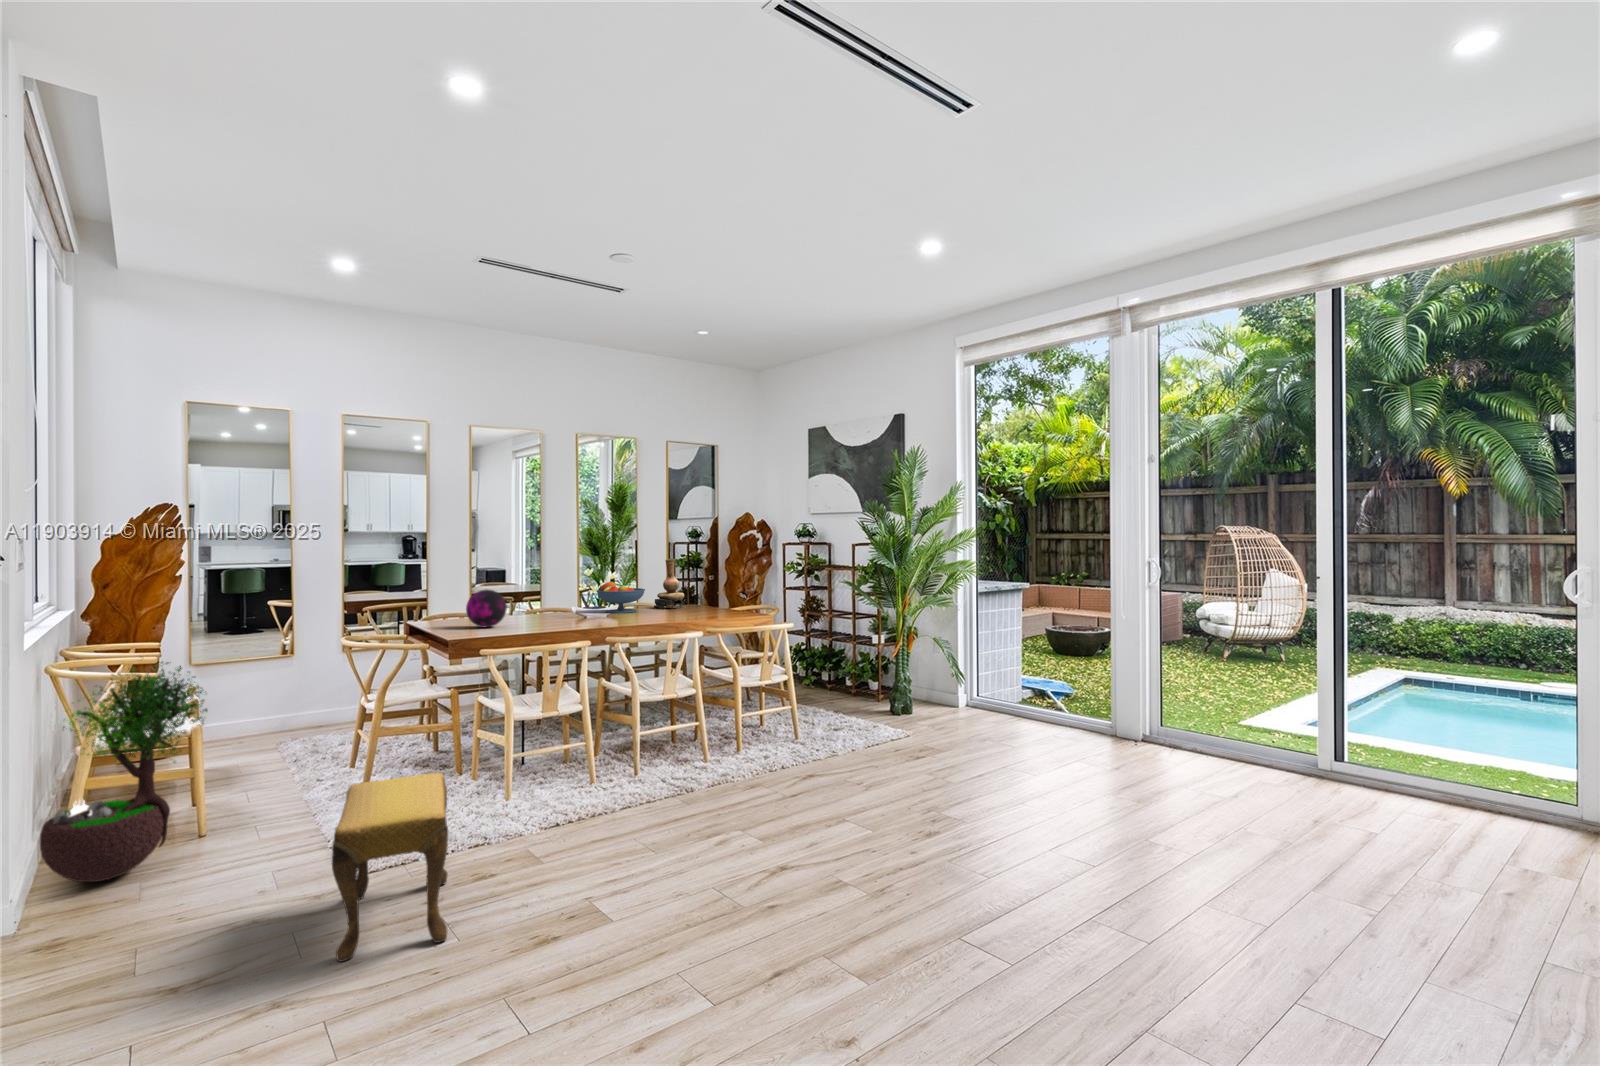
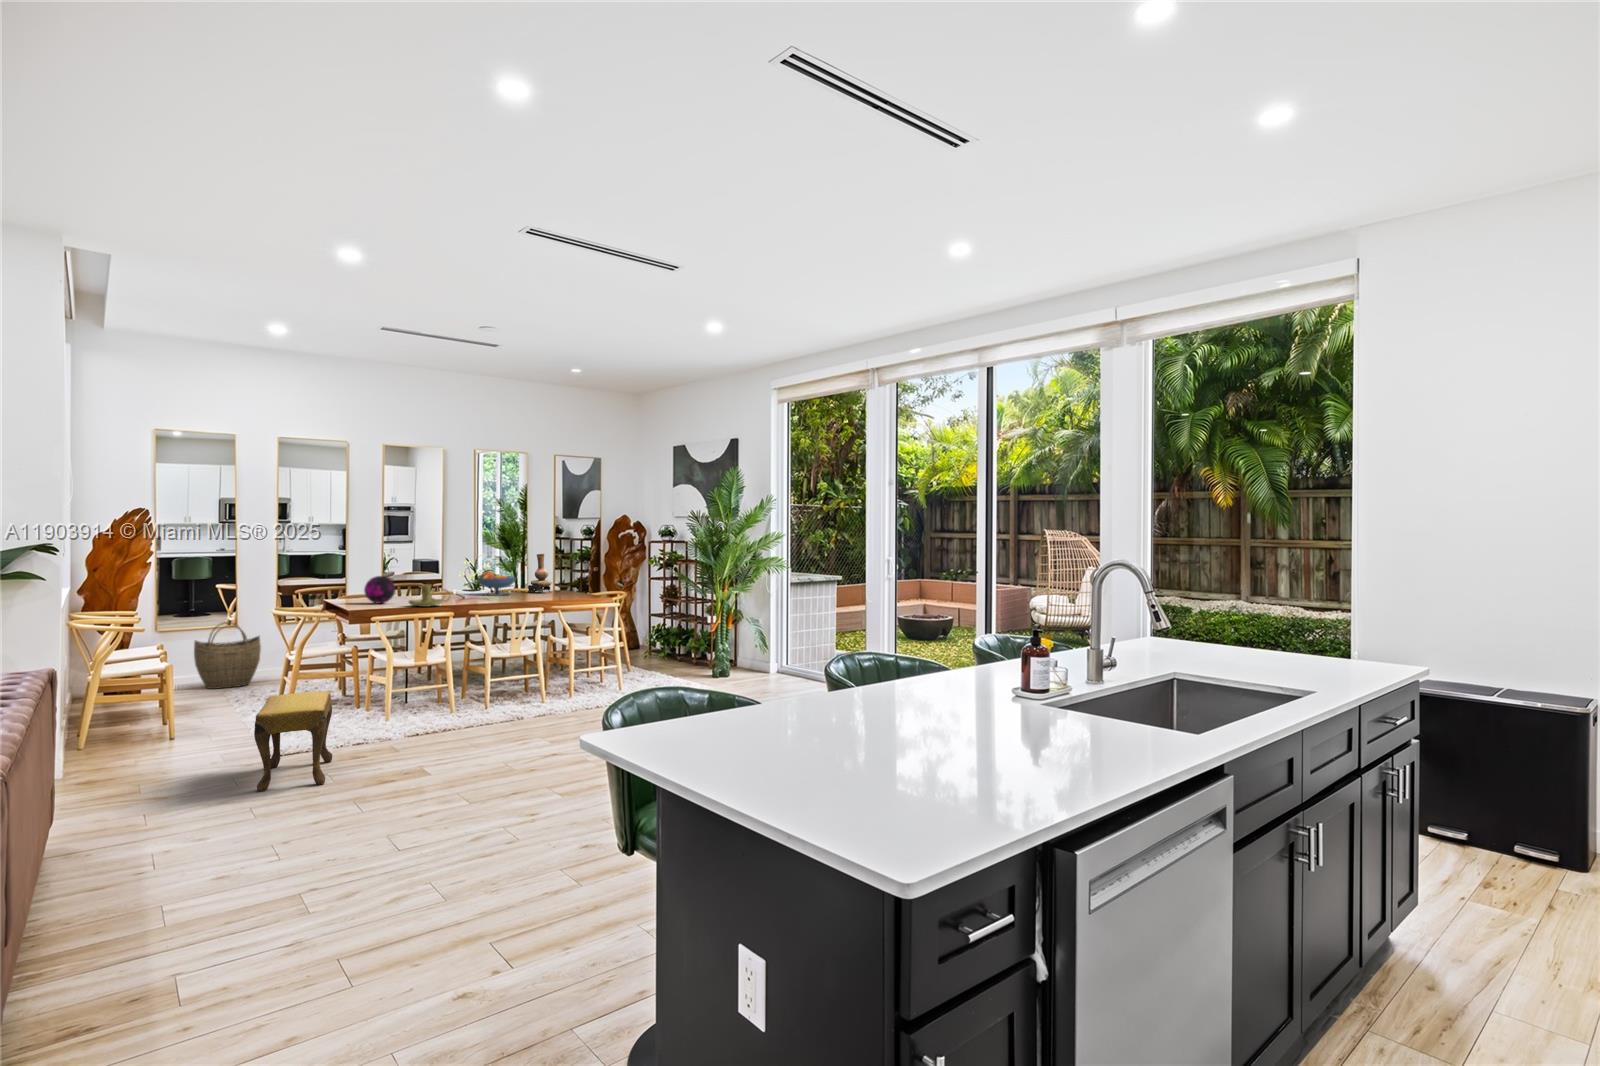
candle holder: none [530,601,585,632] -> present [409,584,451,607]
woven basket: none [237,651,323,740] -> present [194,622,261,689]
potted tree: present [39,662,208,882] -> none [70,615,177,759]

